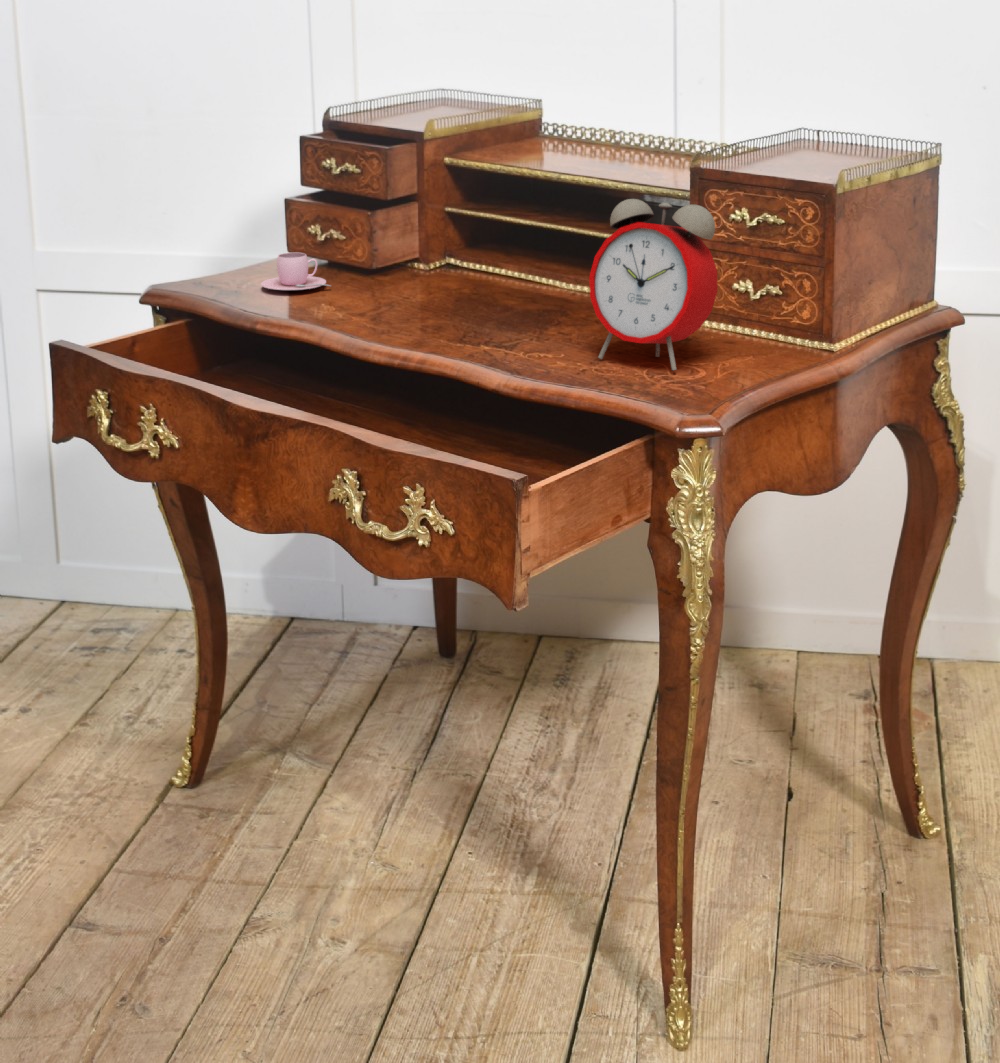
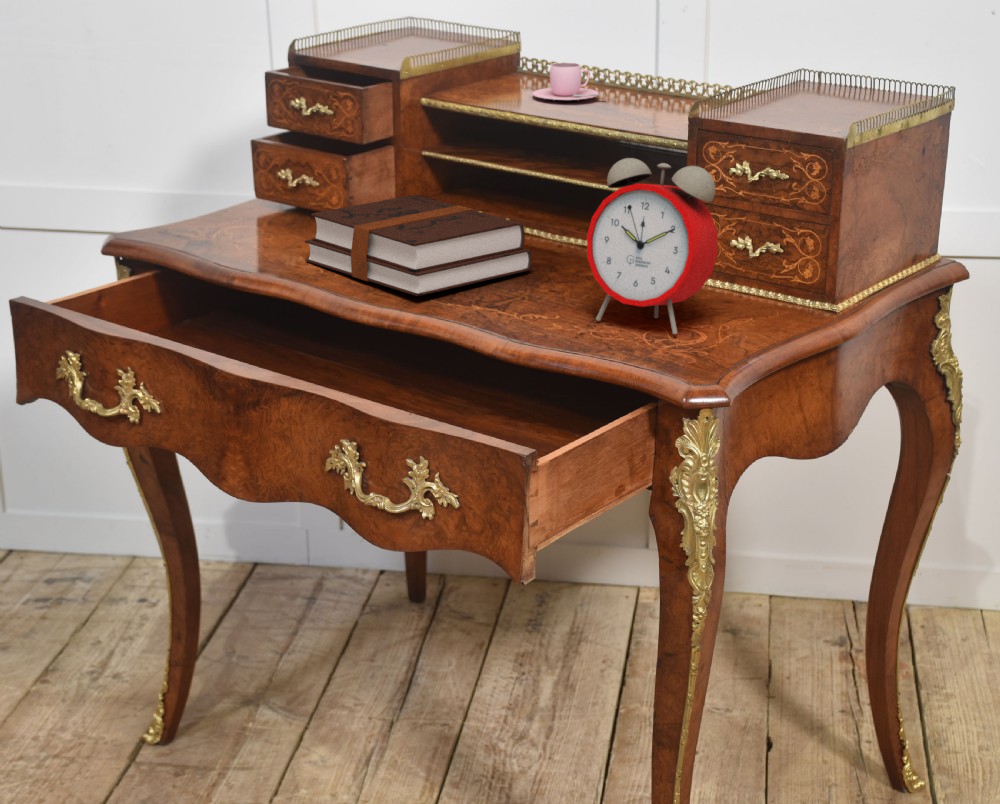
hardback book: none [327,247,542,336] -> present [305,195,532,296]
teacup: present [261,253,330,290] -> present [533,63,599,100]

